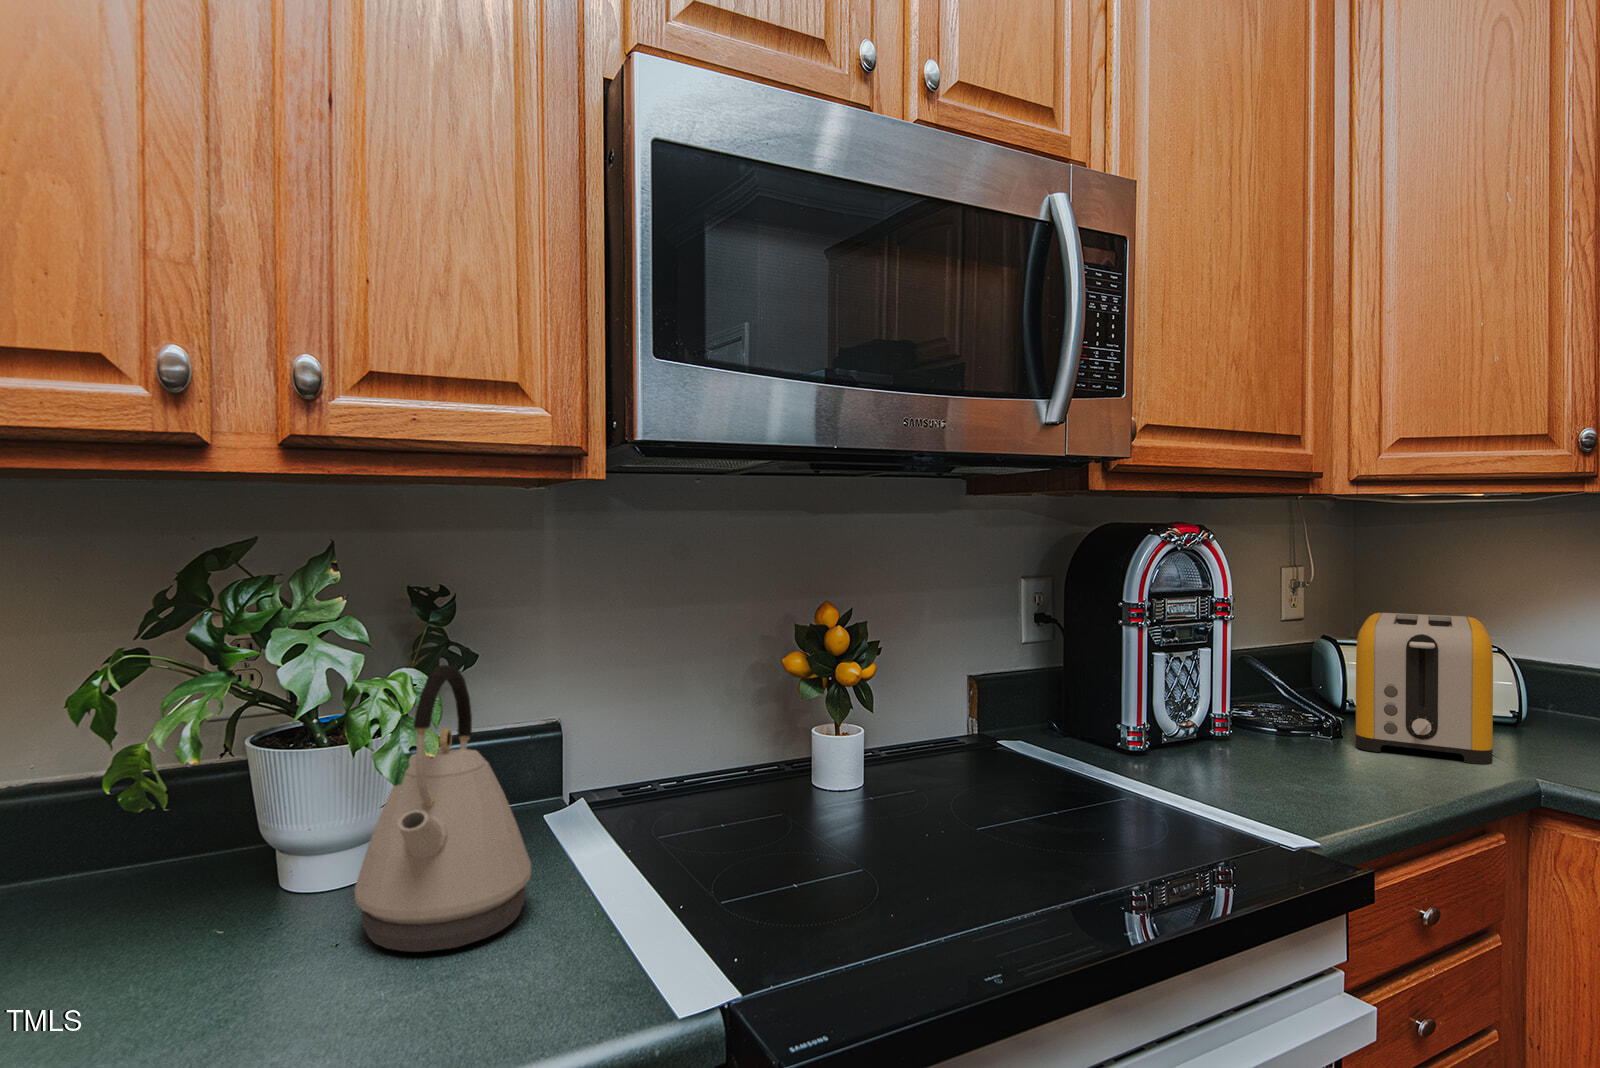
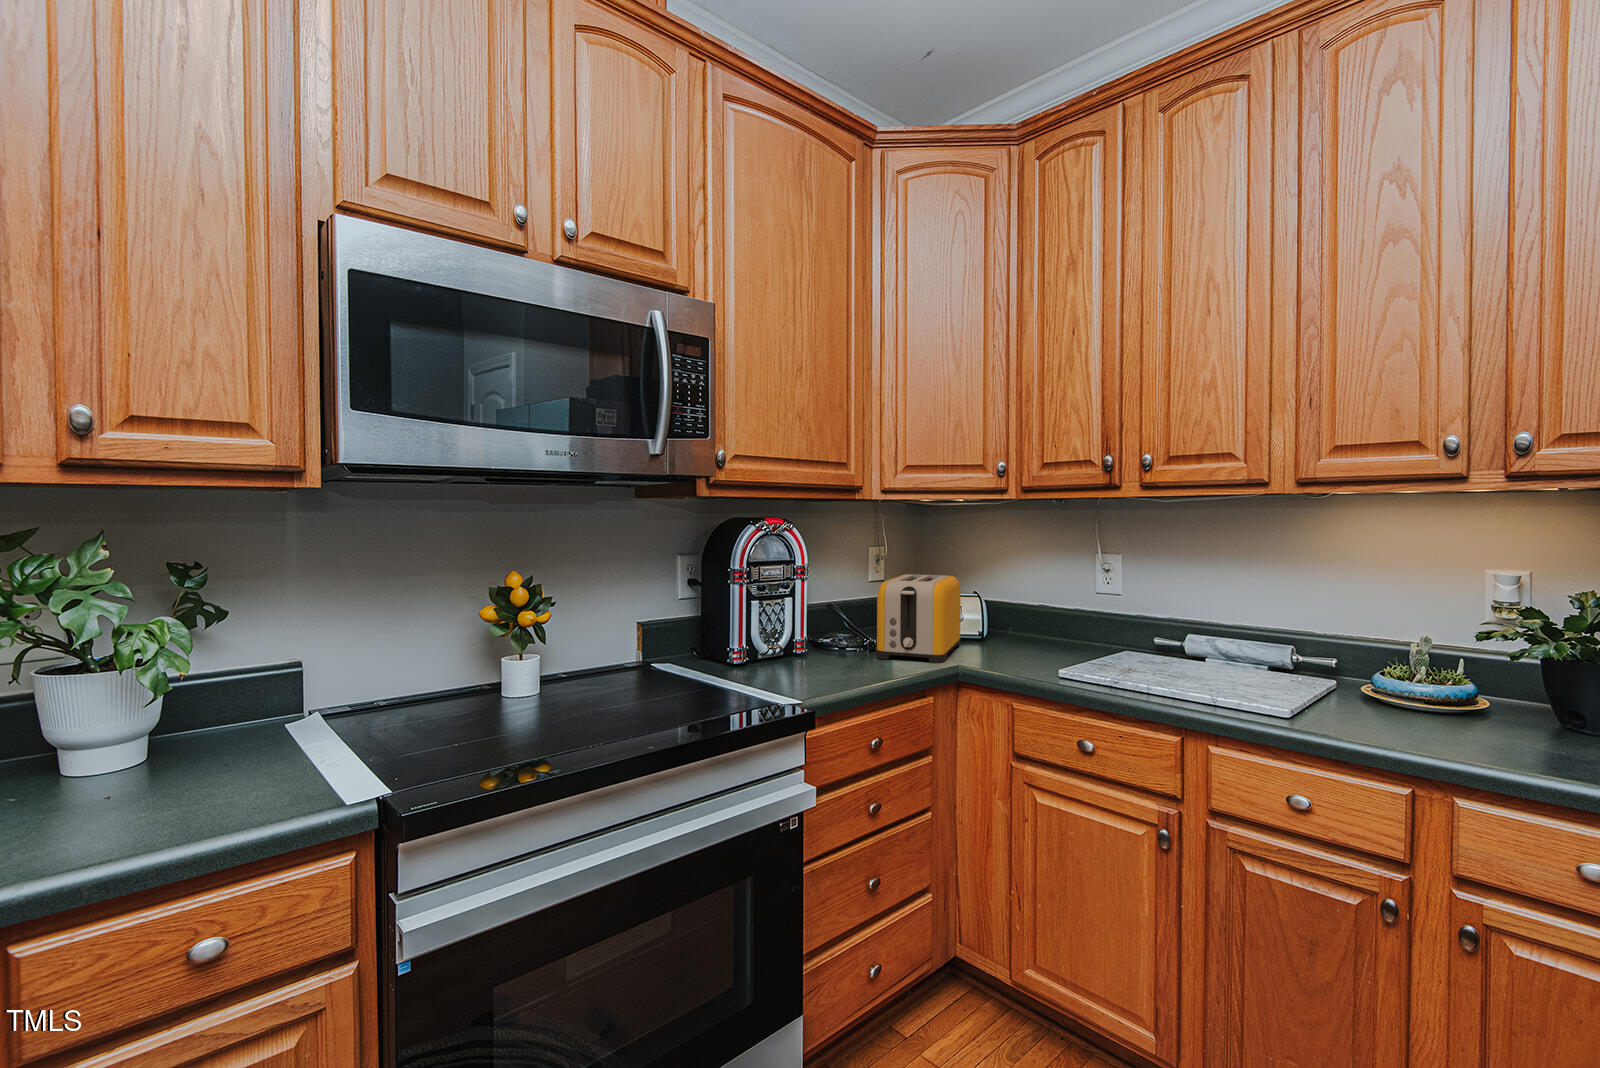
kettle: present [355,665,531,952] -> none [122,612,263,798]

